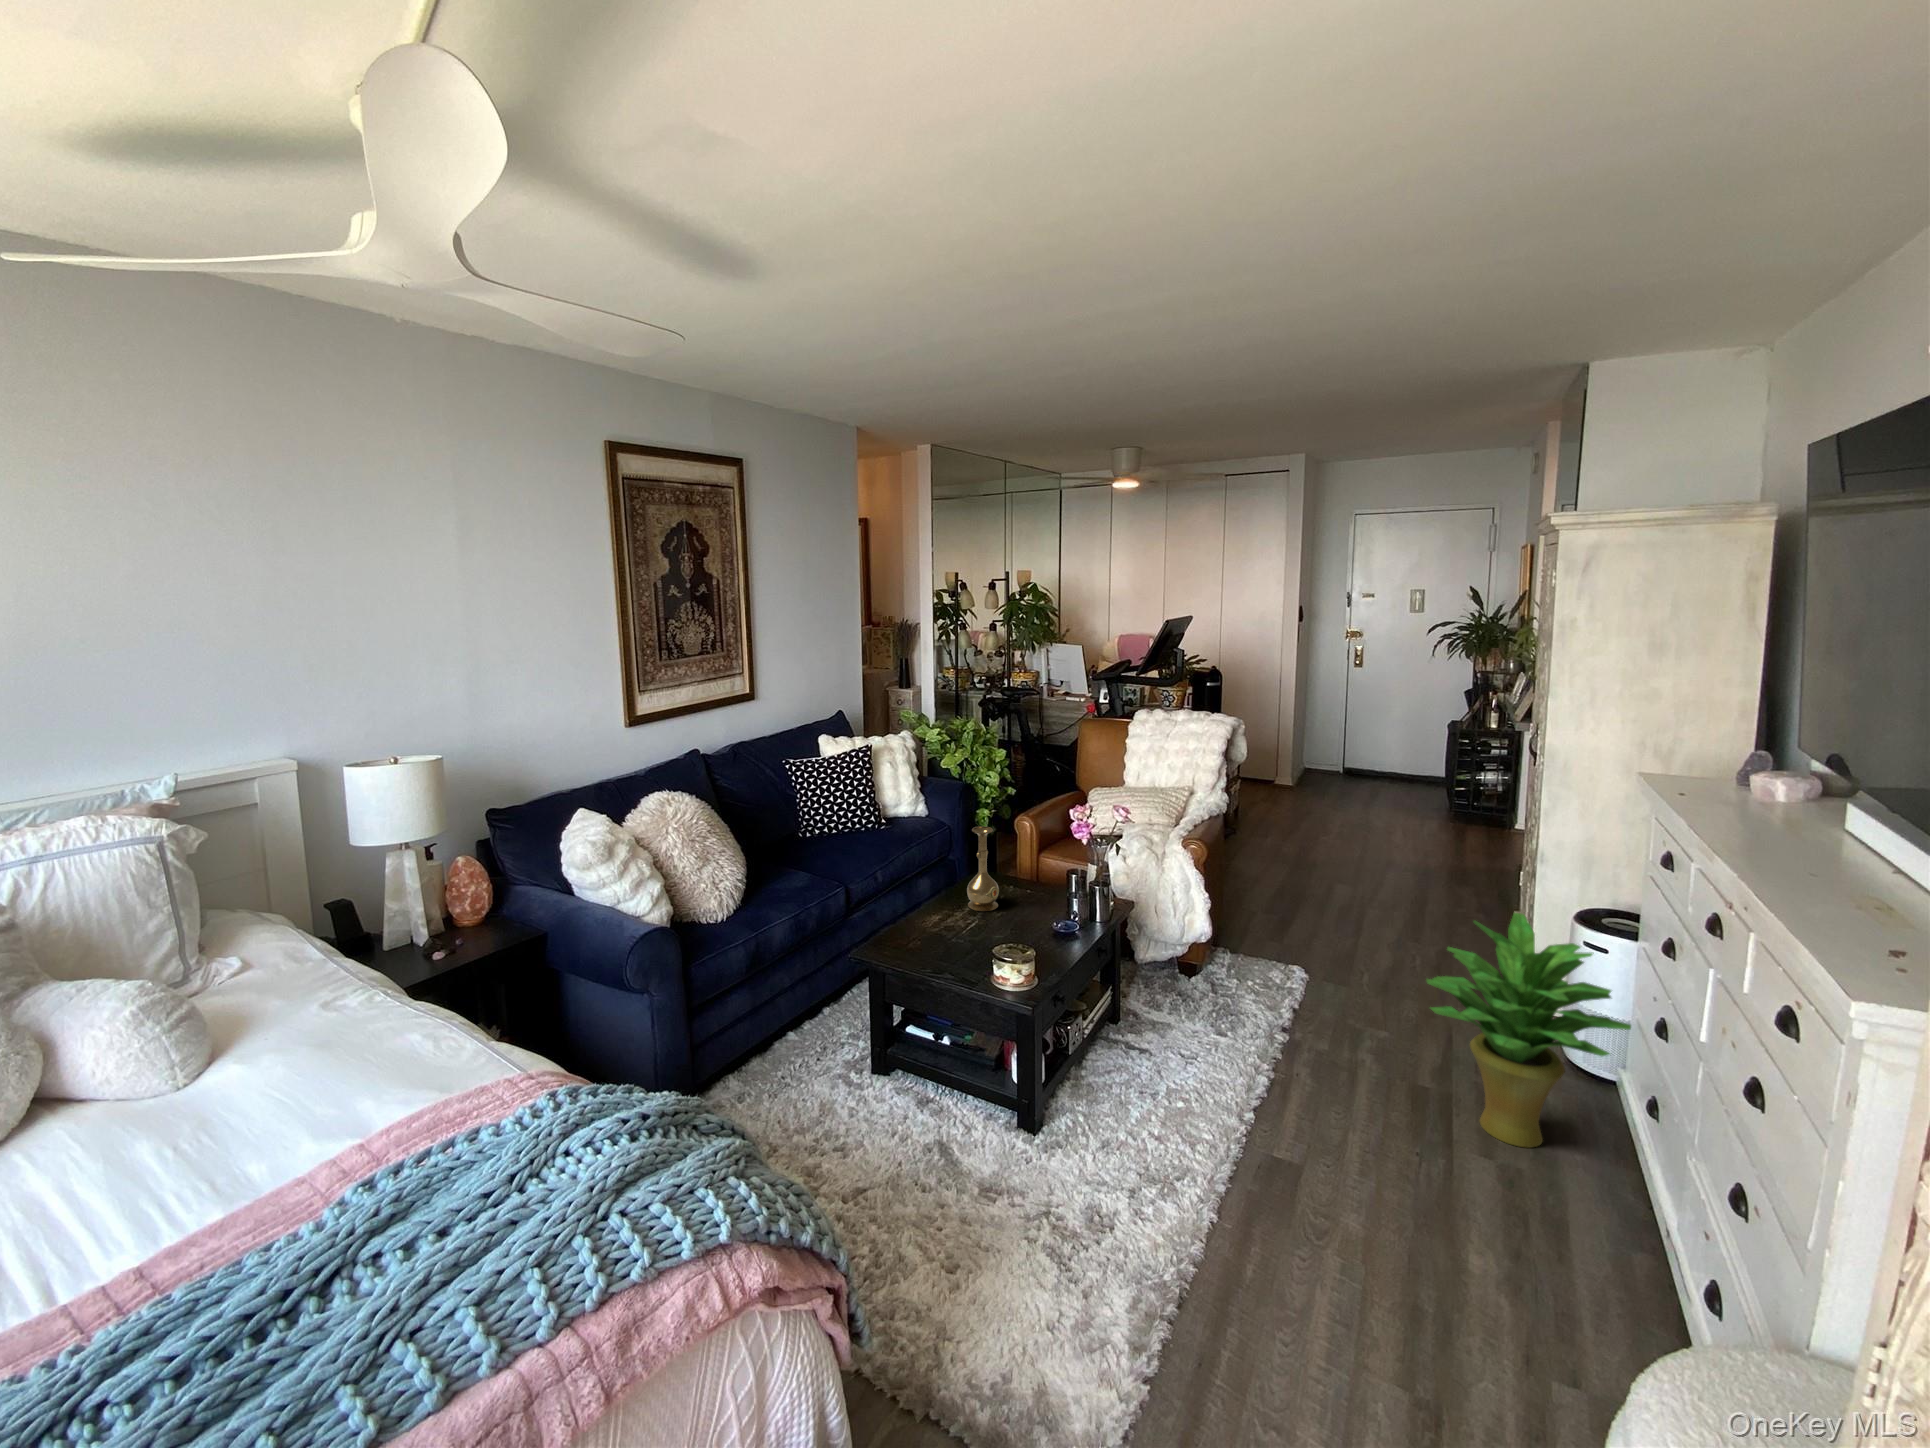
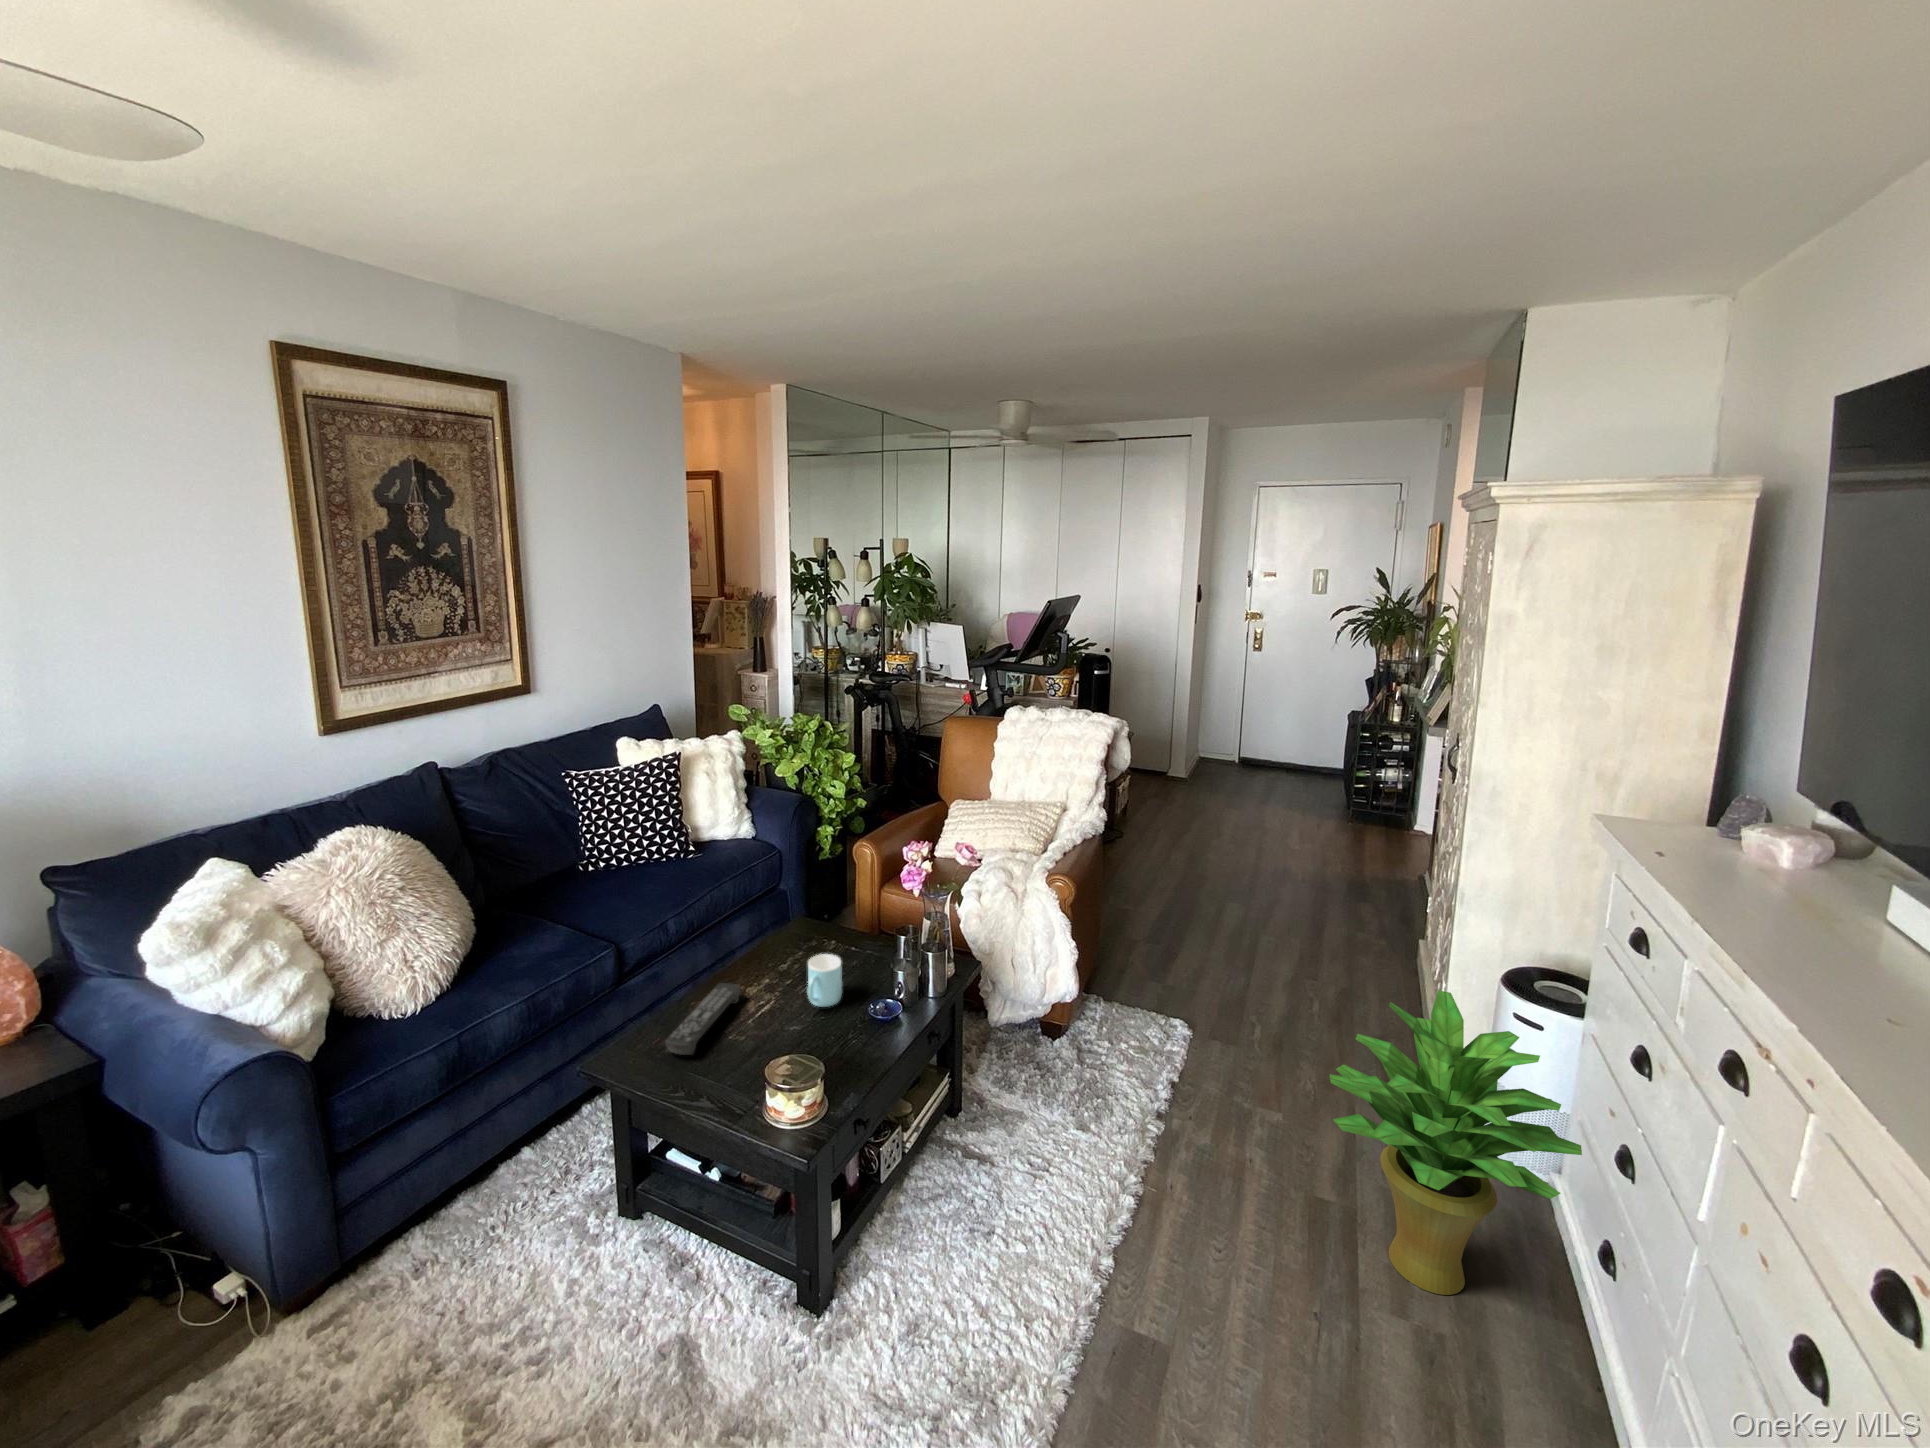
vase: present [967,826,999,911] -> none [767,870,809,981]
mug: none [1004,889,1030,927] -> present [807,954,842,1007]
remote control: none [908,910,952,953] -> present [665,983,741,1055]

